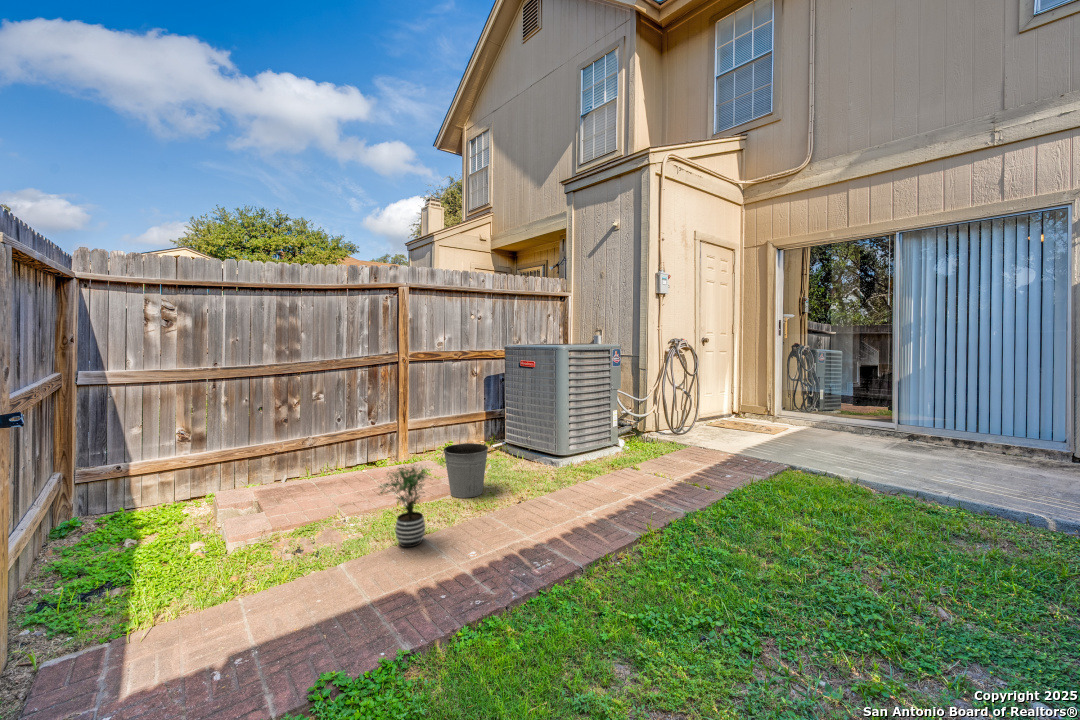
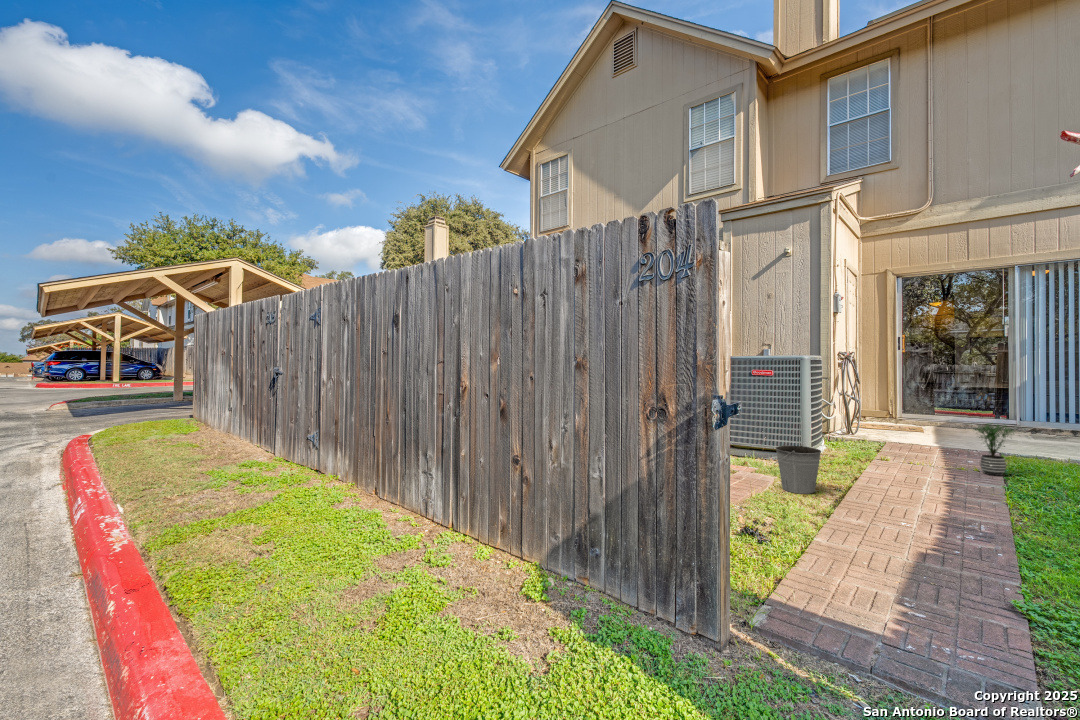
potted plant: present [380,465,427,547] -> present [975,424,1014,476]

